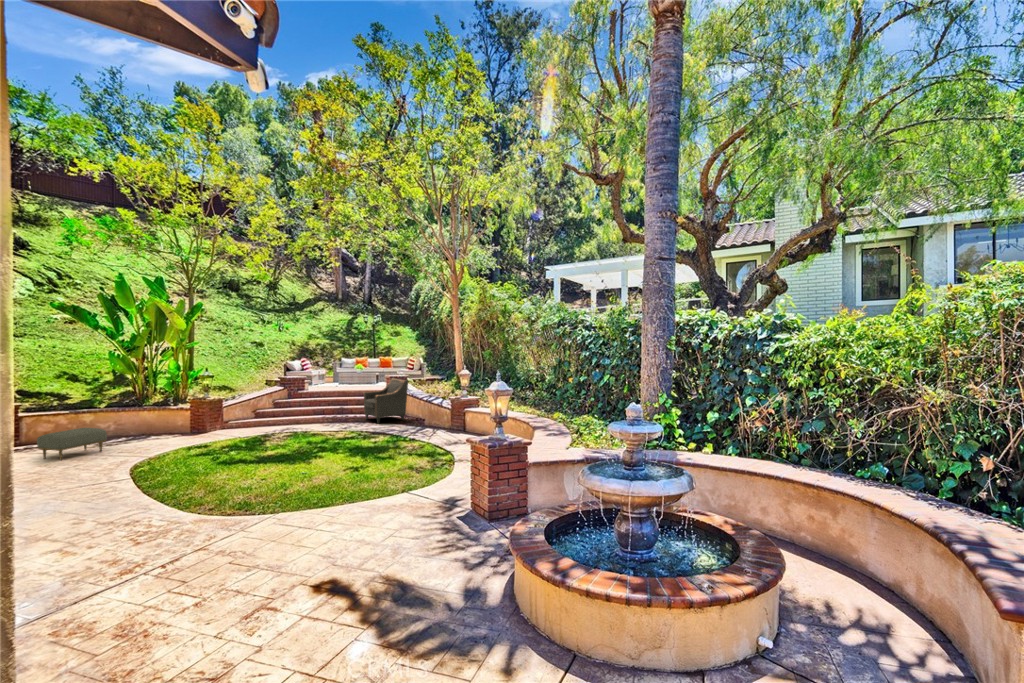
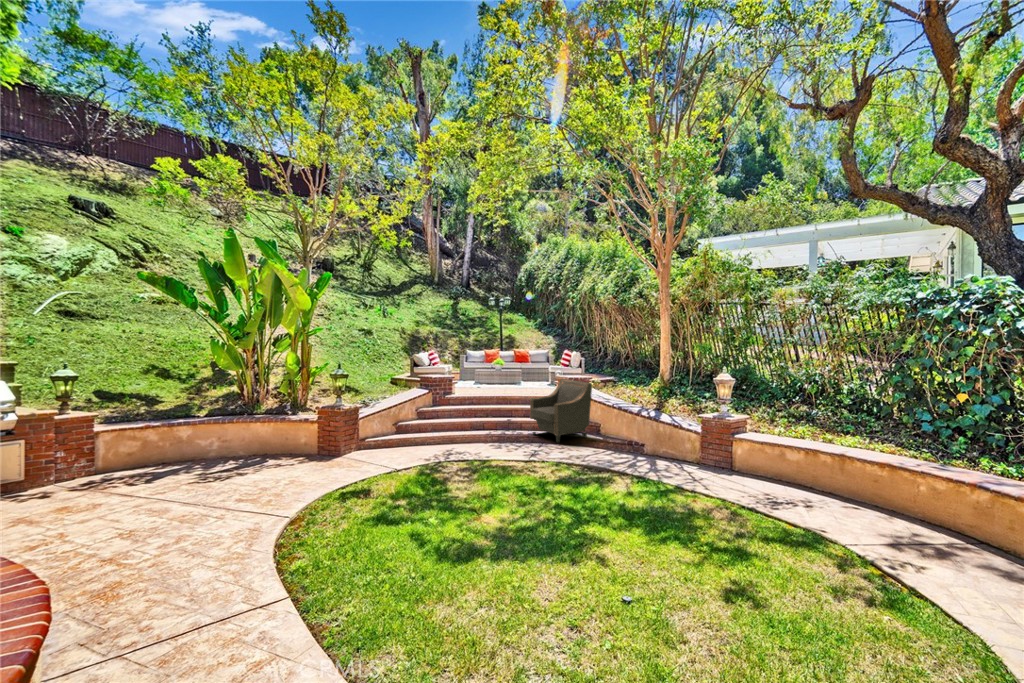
ottoman: present [37,428,107,461] -> none [116,454,215,512]

